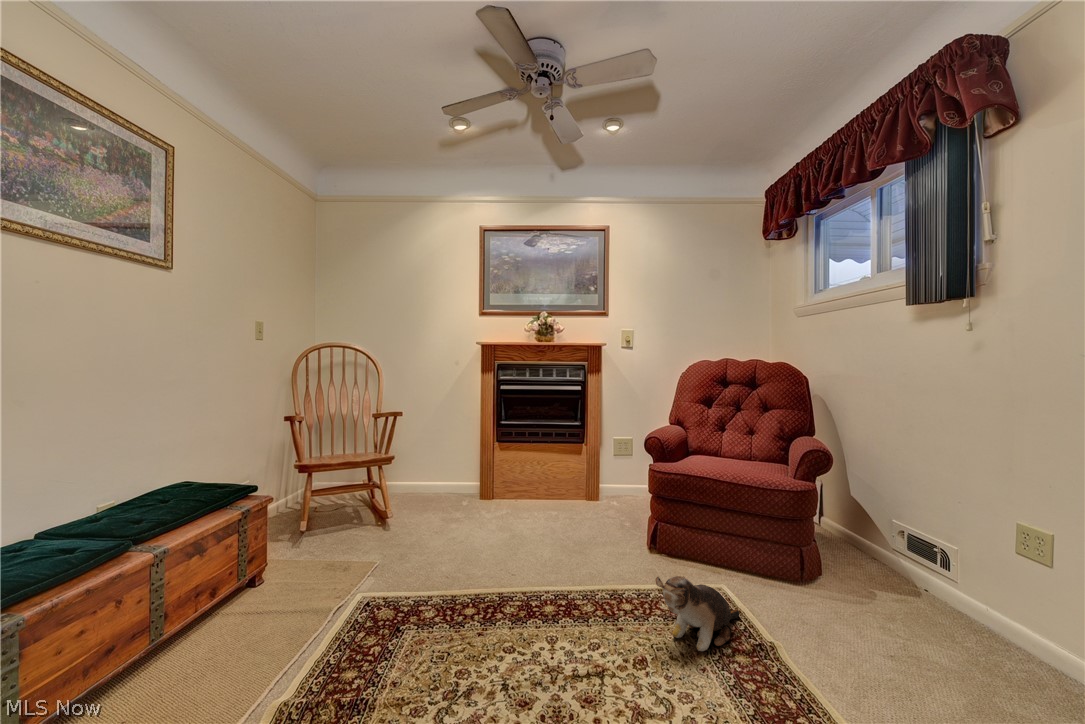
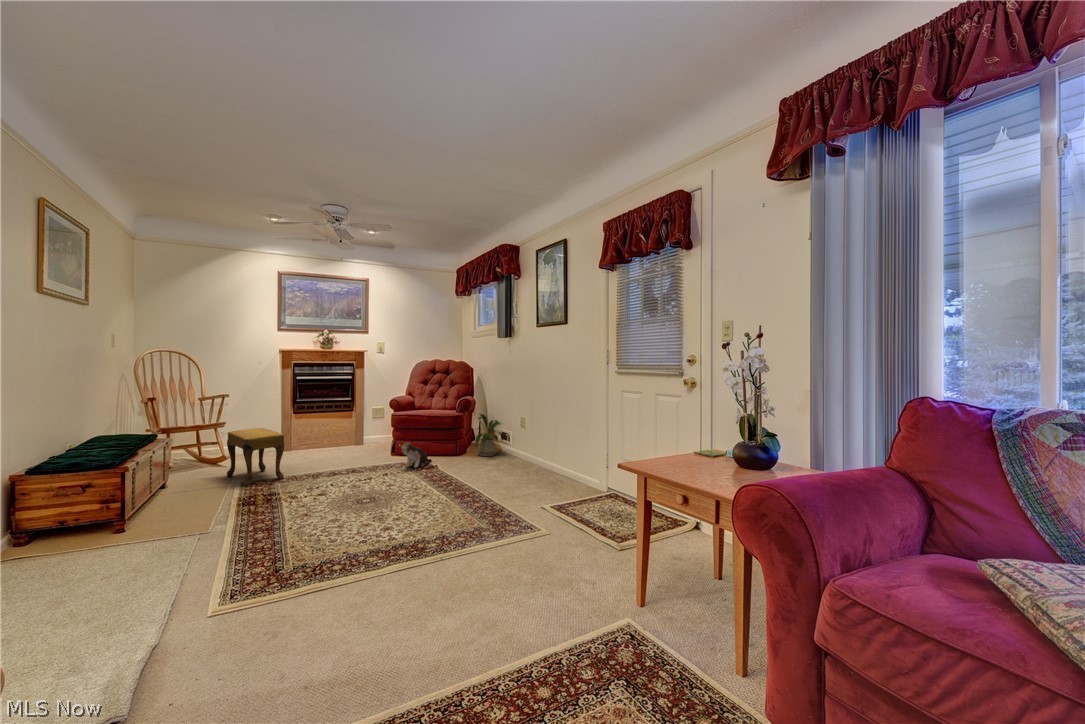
footstool: none [336,482,418,623] -> present [227,428,285,486]
house plant: none [842,504,956,630] -> present [475,414,503,456]

